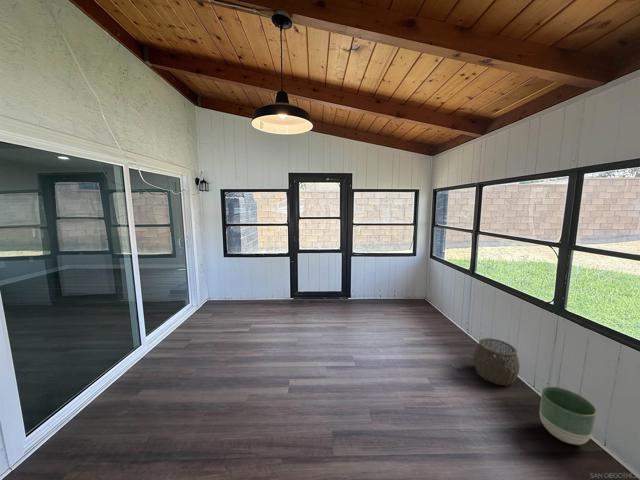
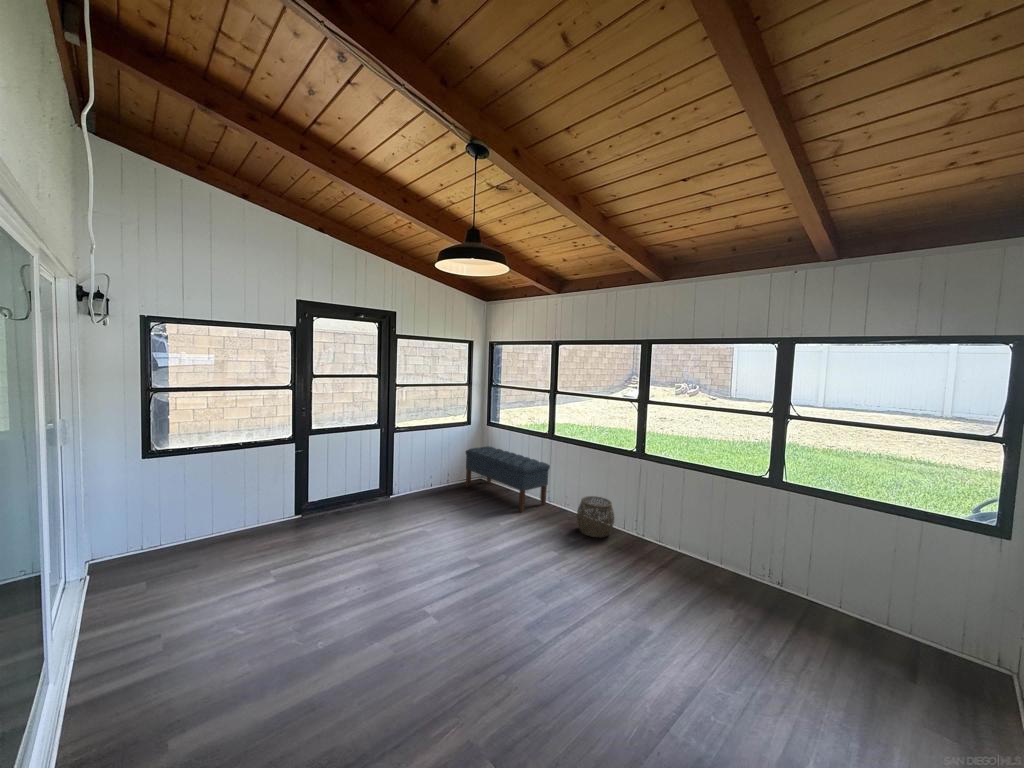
bench: none [405,275,469,335] -> present [466,446,550,512]
planter: present [540,387,596,445] -> none [645,519,679,559]

